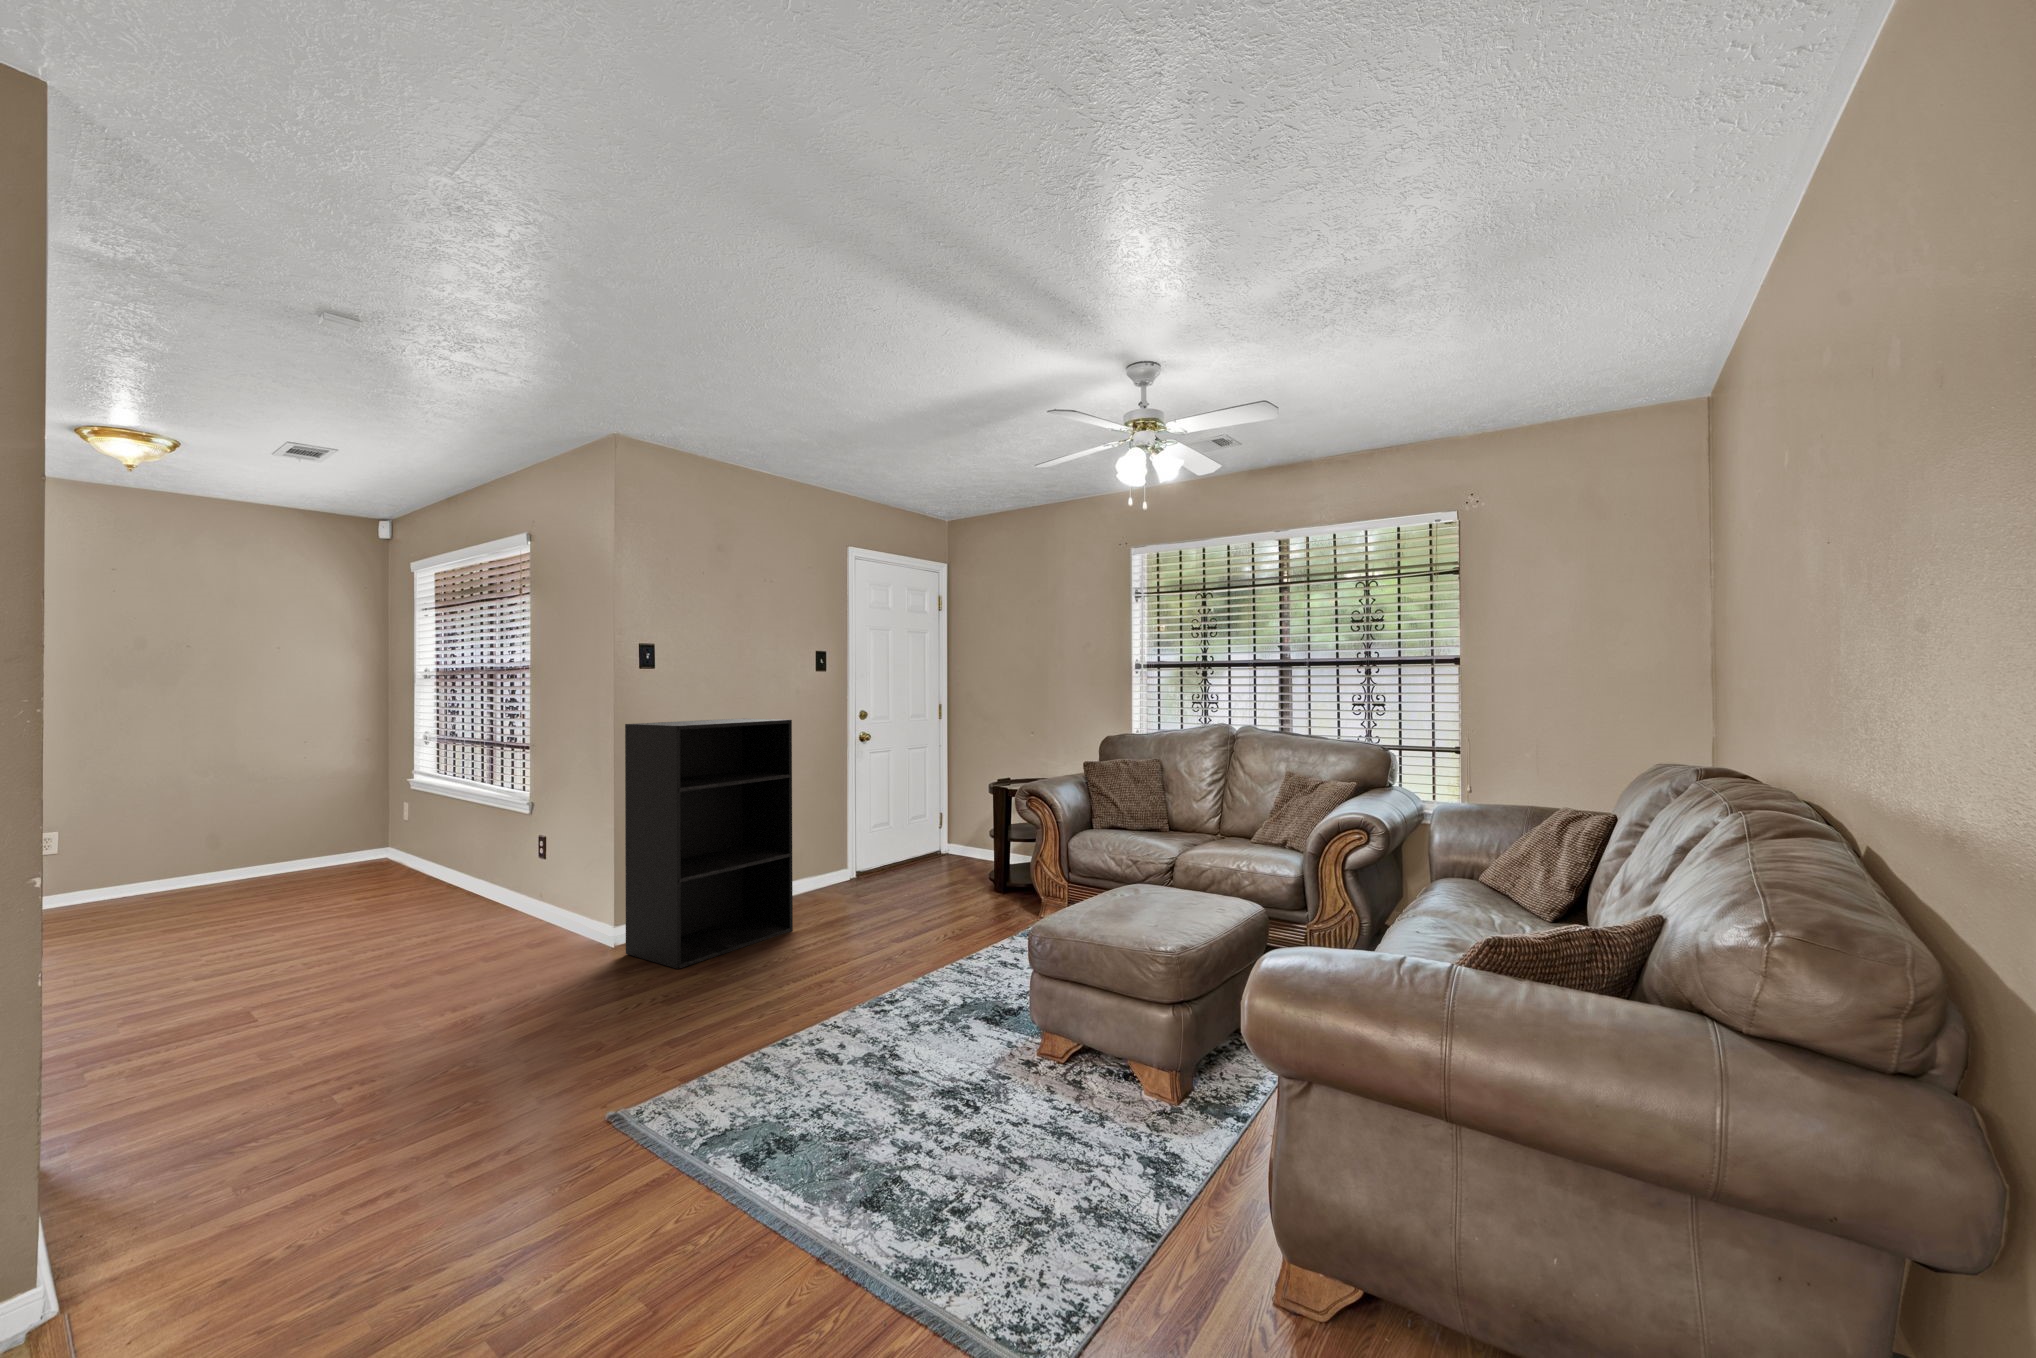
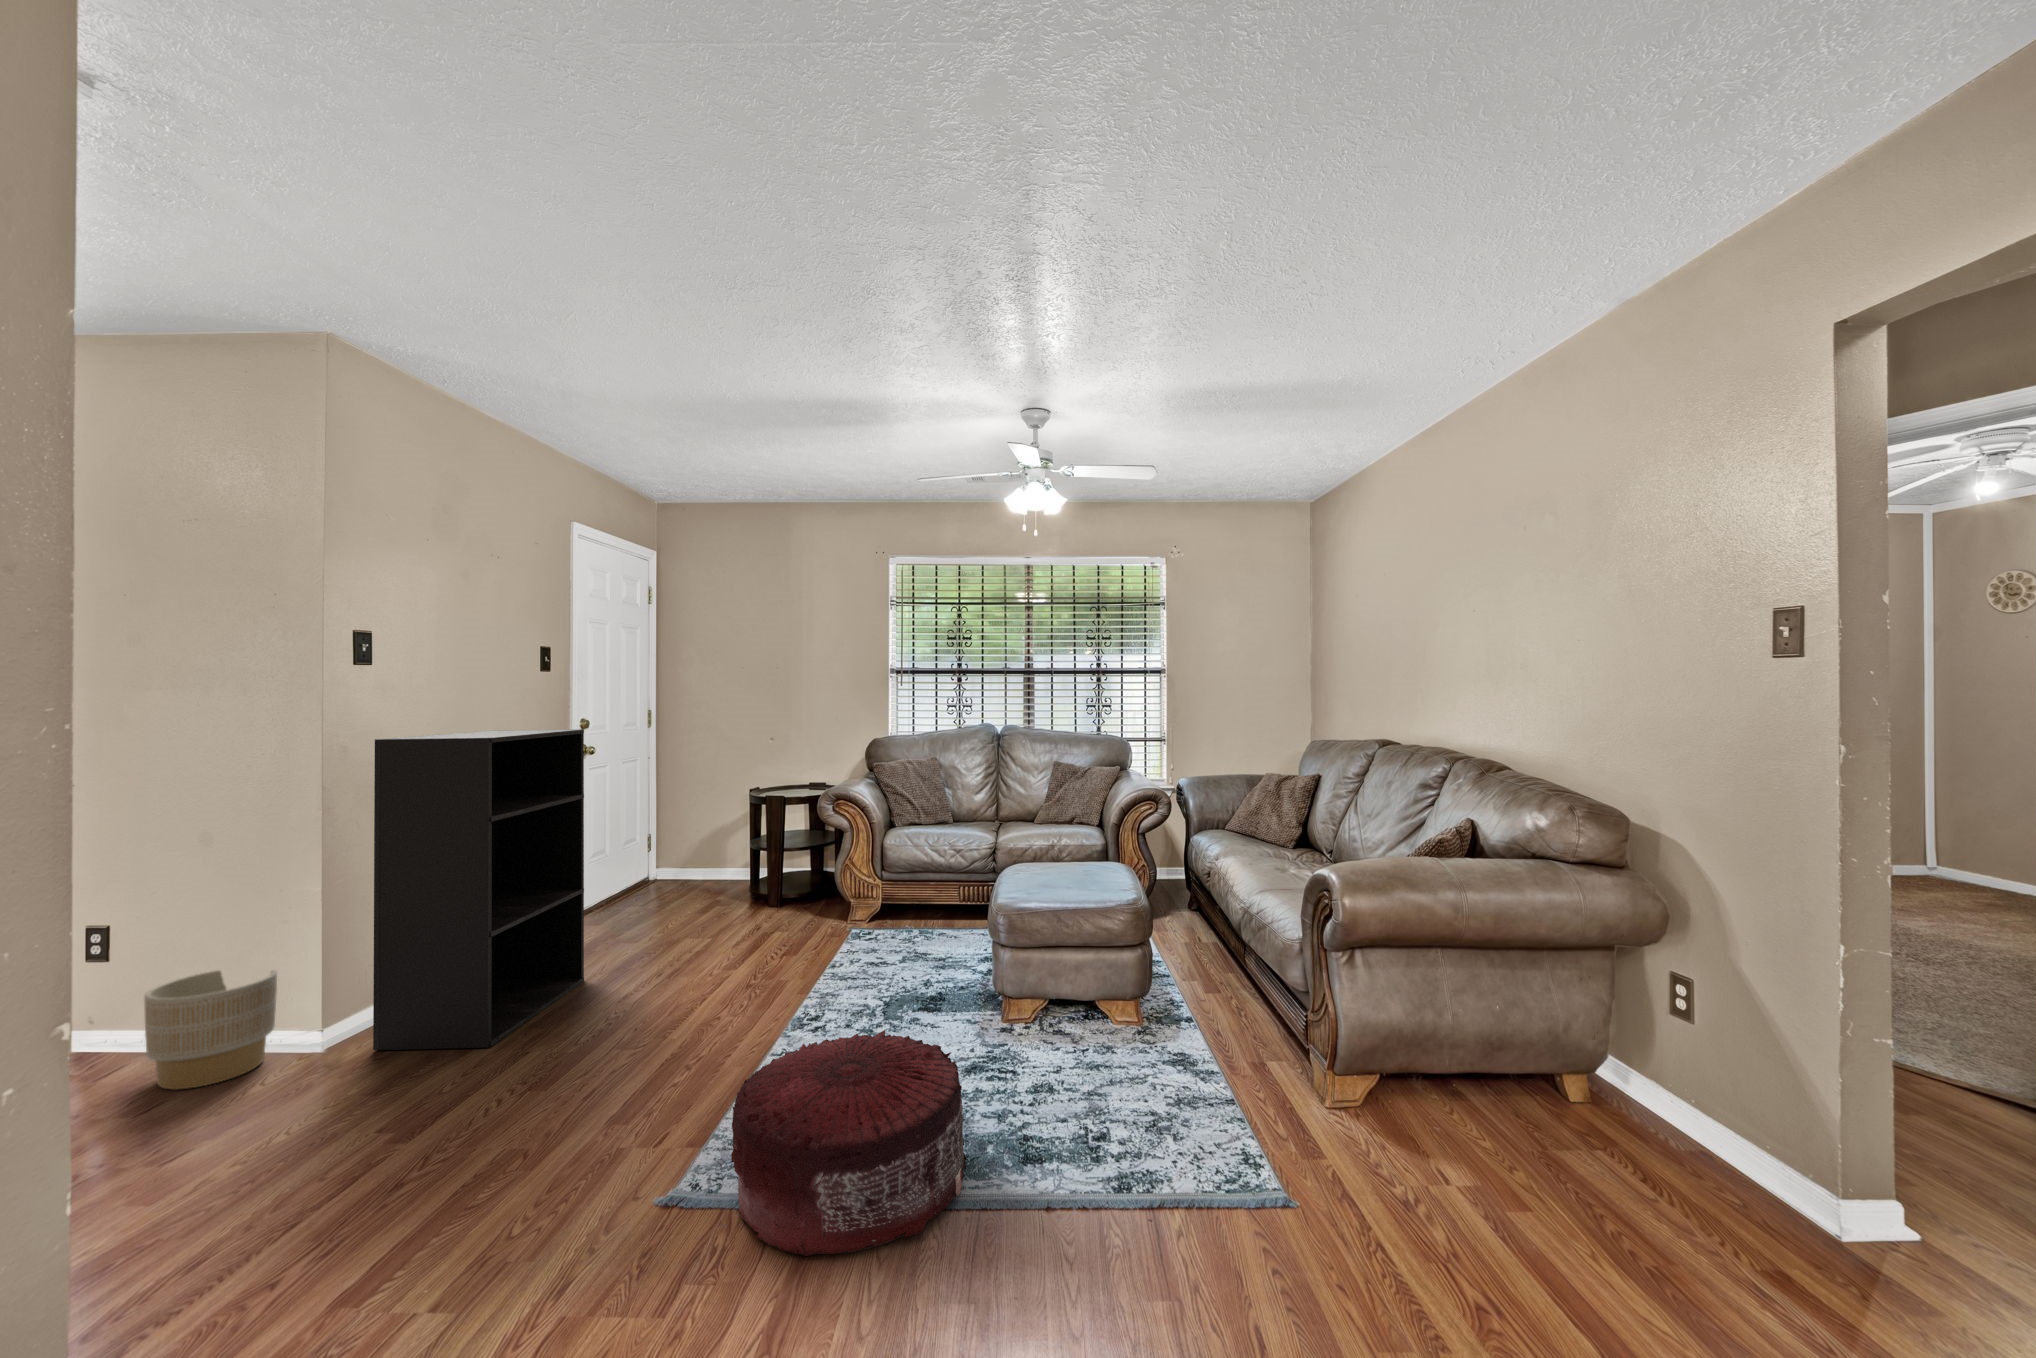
planter: none [512,878,586,956] -> present [144,970,277,1090]
pouf: none [600,1022,832,1232] -> present [731,1030,967,1256]

